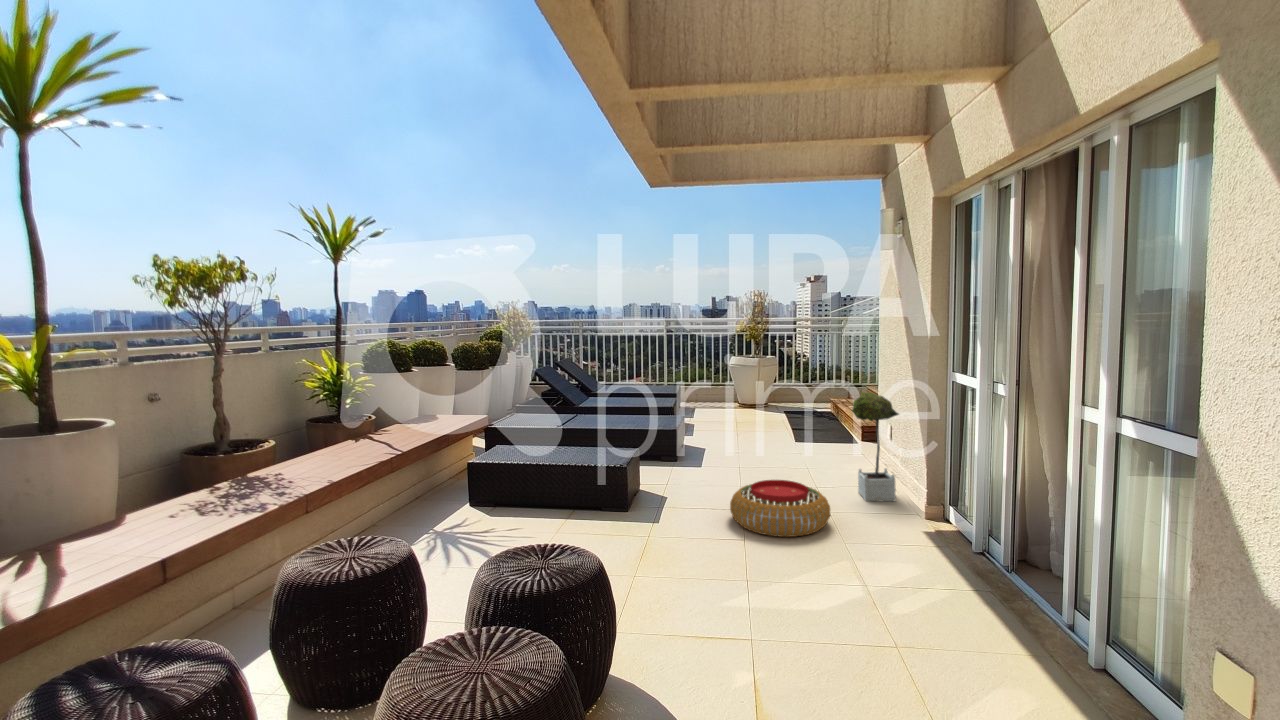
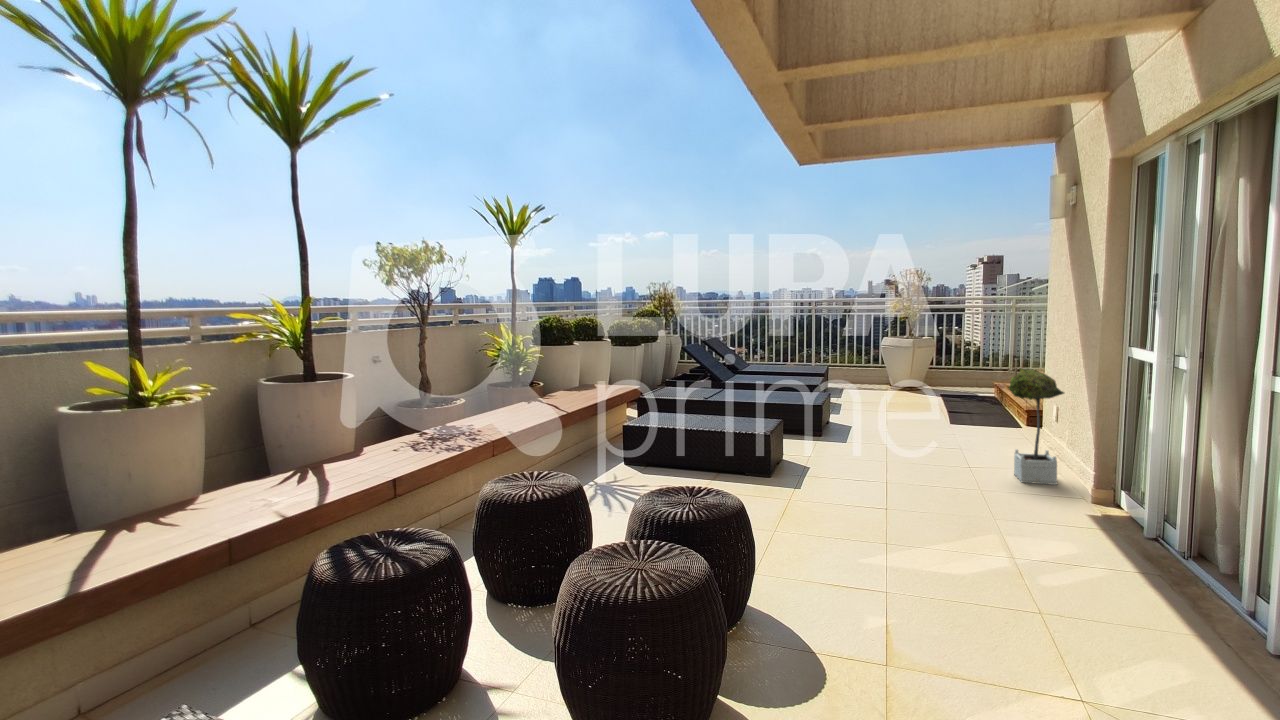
pouf: present [730,480,830,537] -> none [870,454,979,510]

